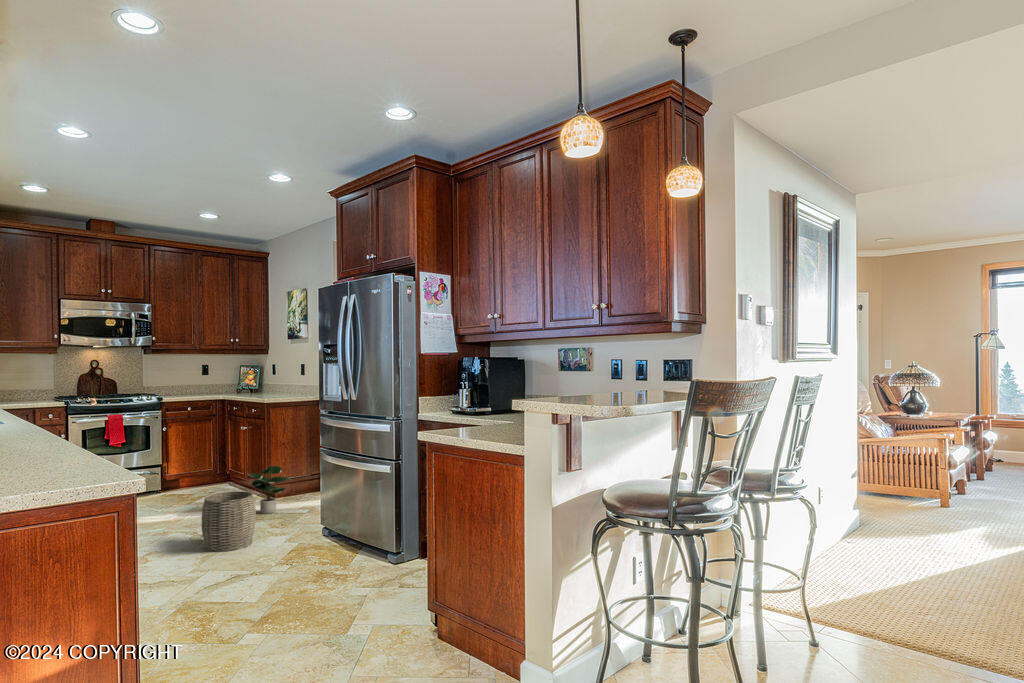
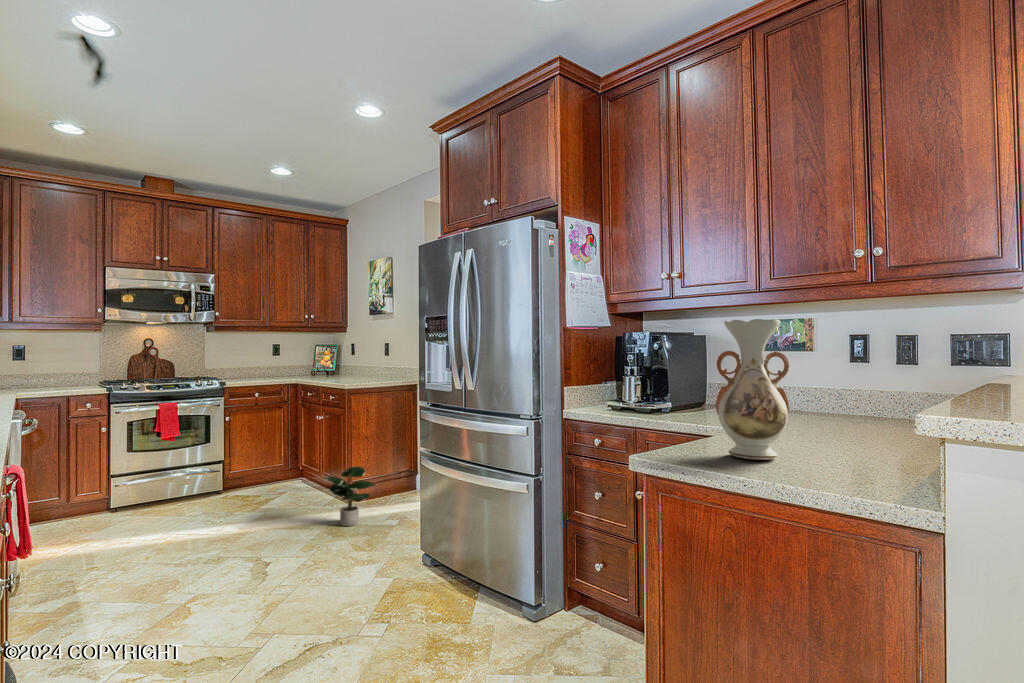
vase: none [465,351,503,428] -> present [716,319,789,460]
woven basket: present [202,491,256,552] -> none [270,508,338,593]

